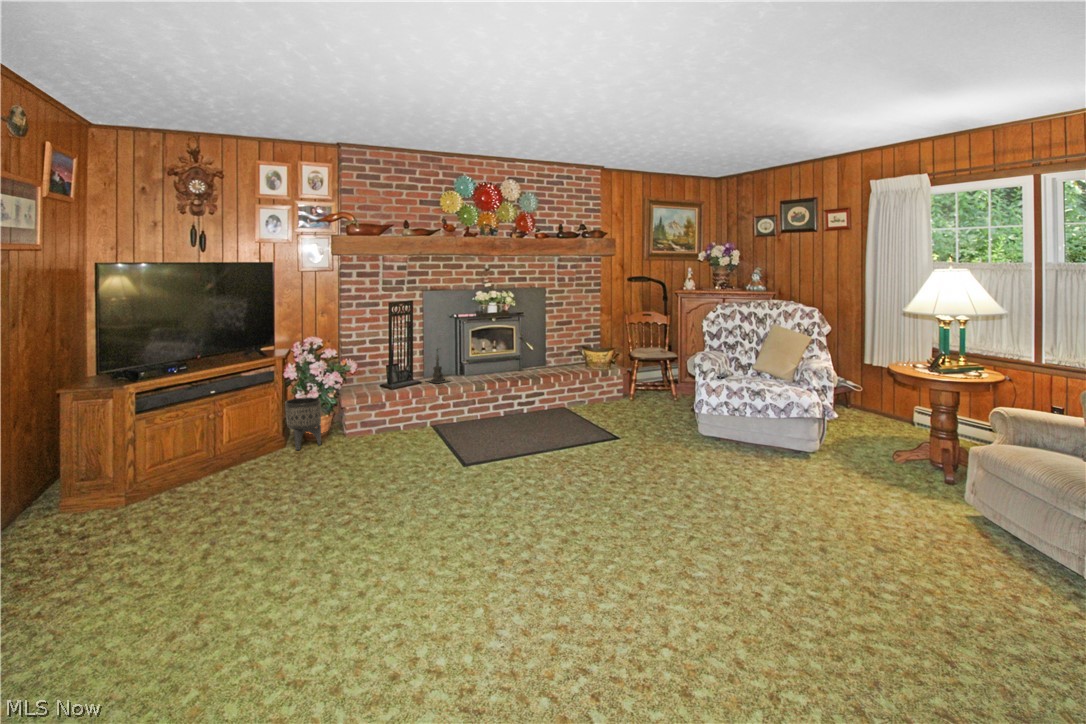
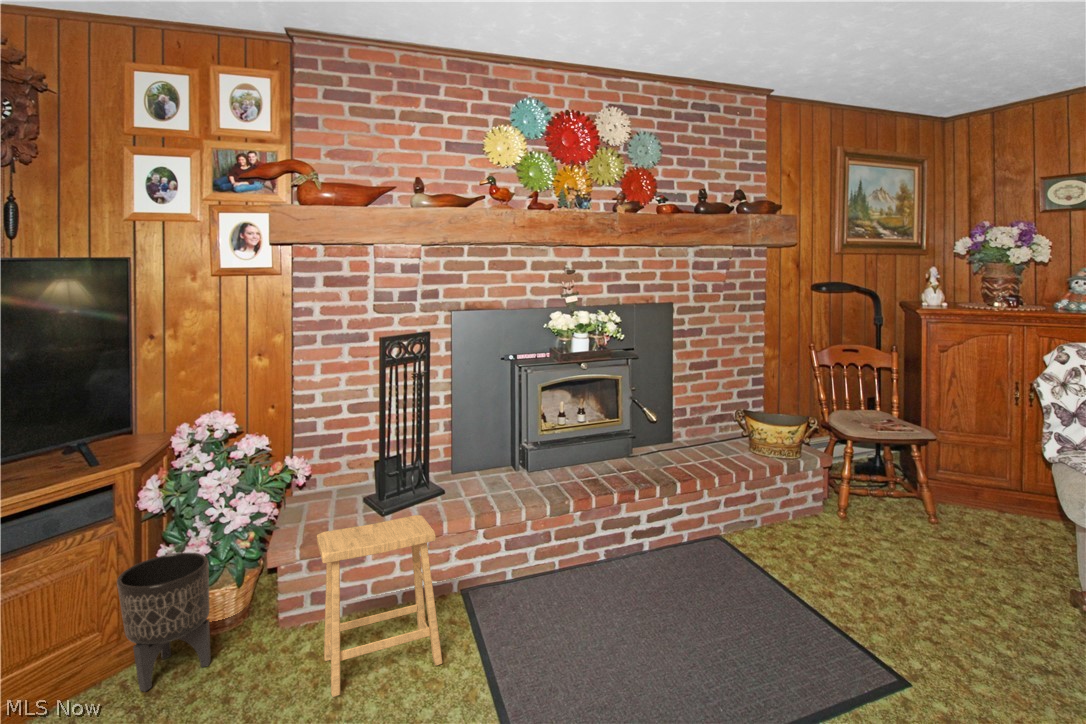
candle holder: present [427,348,448,383] -> none [451,414,502,496]
footstool: none [370,381,426,449] -> present [317,515,442,697]

